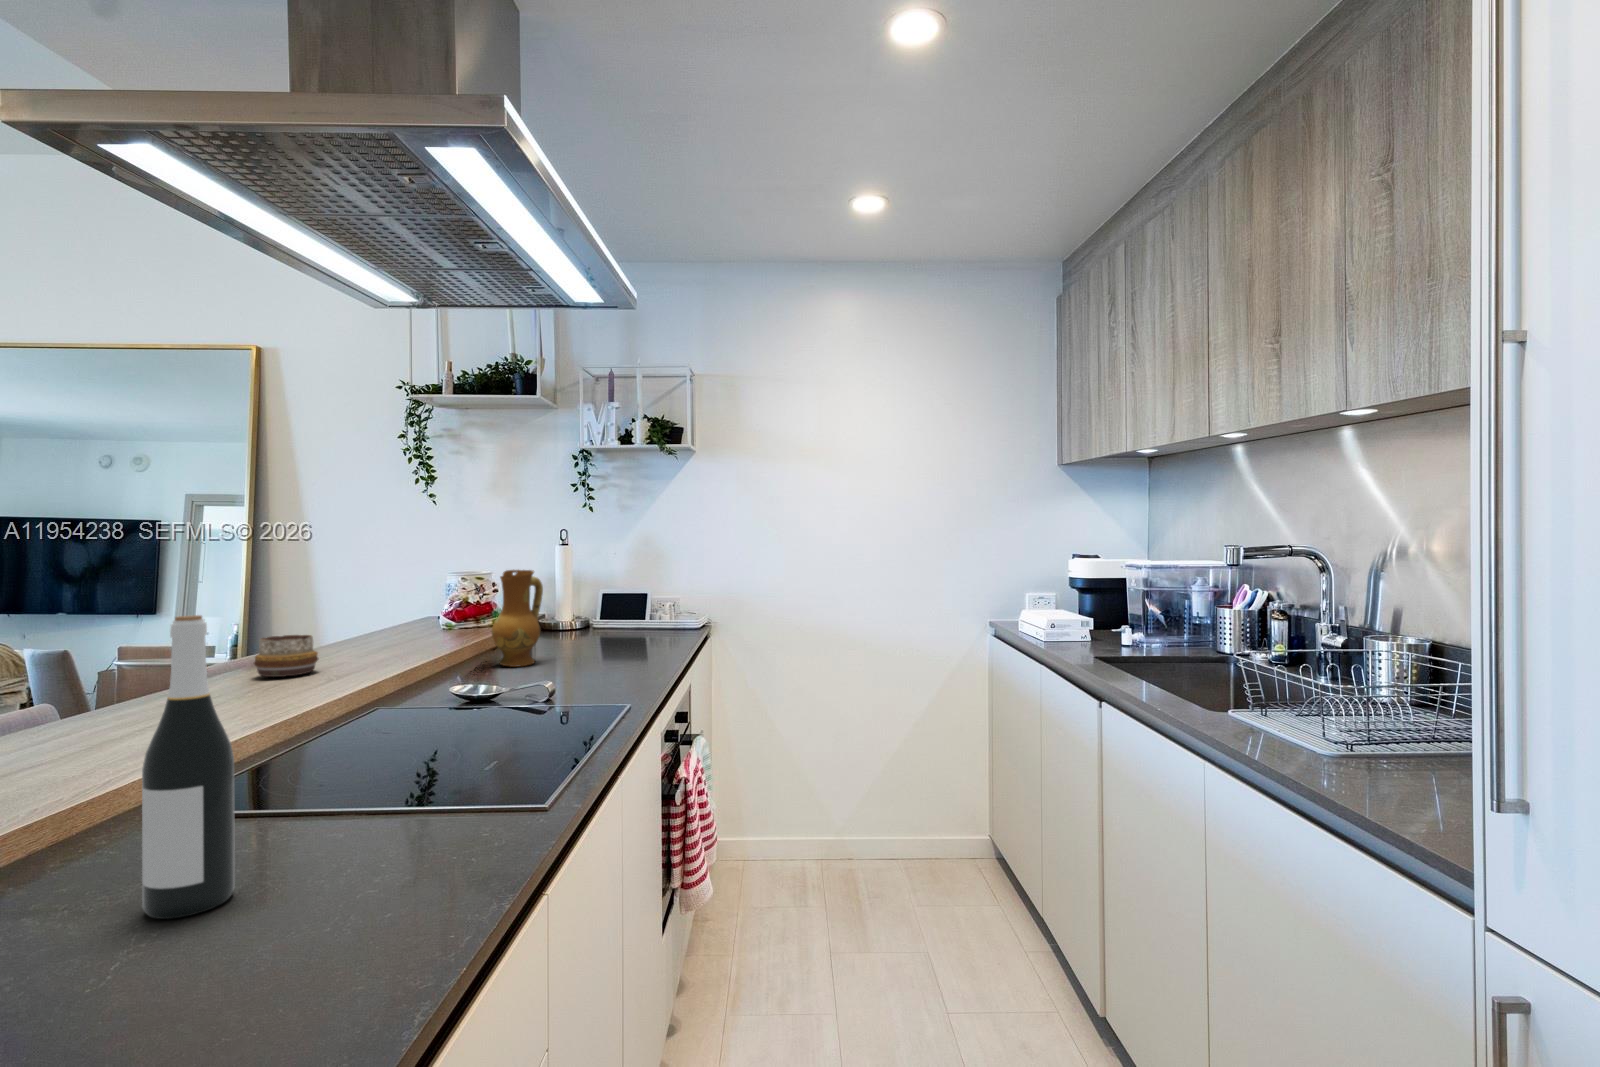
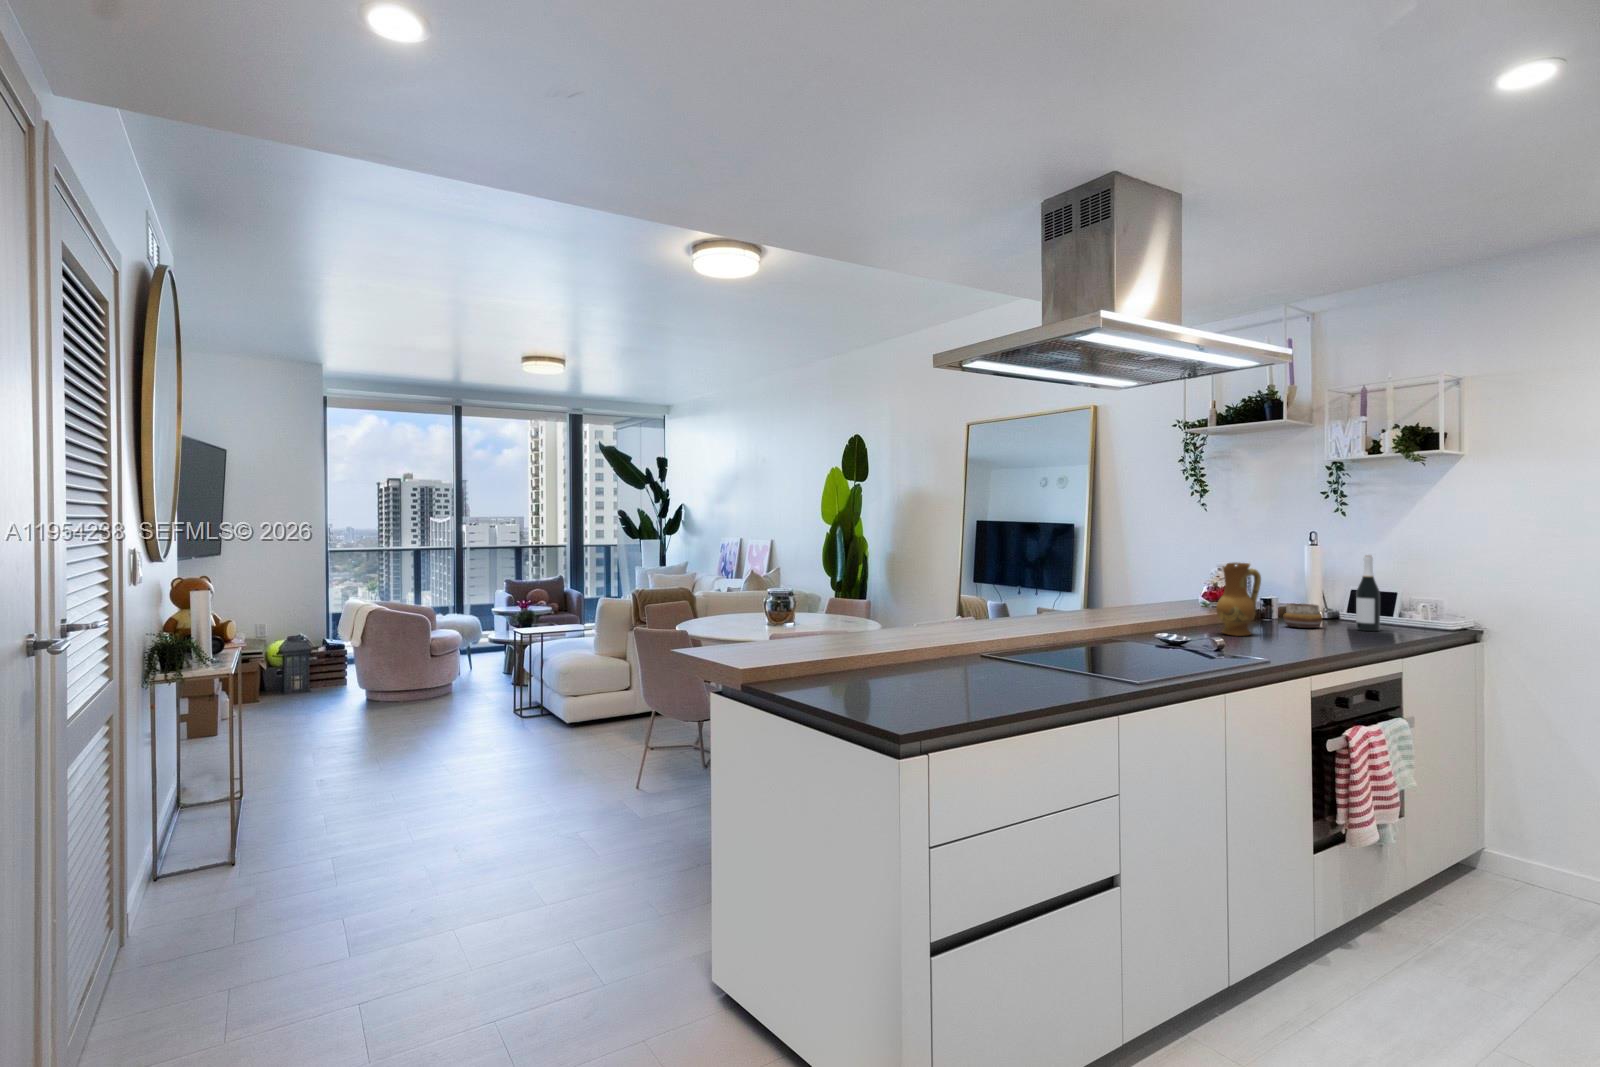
wine bottle: present [142,615,235,919] -> present [1356,555,1380,631]
decorative bowl: present [254,635,318,677] -> present [1283,603,1322,628]

